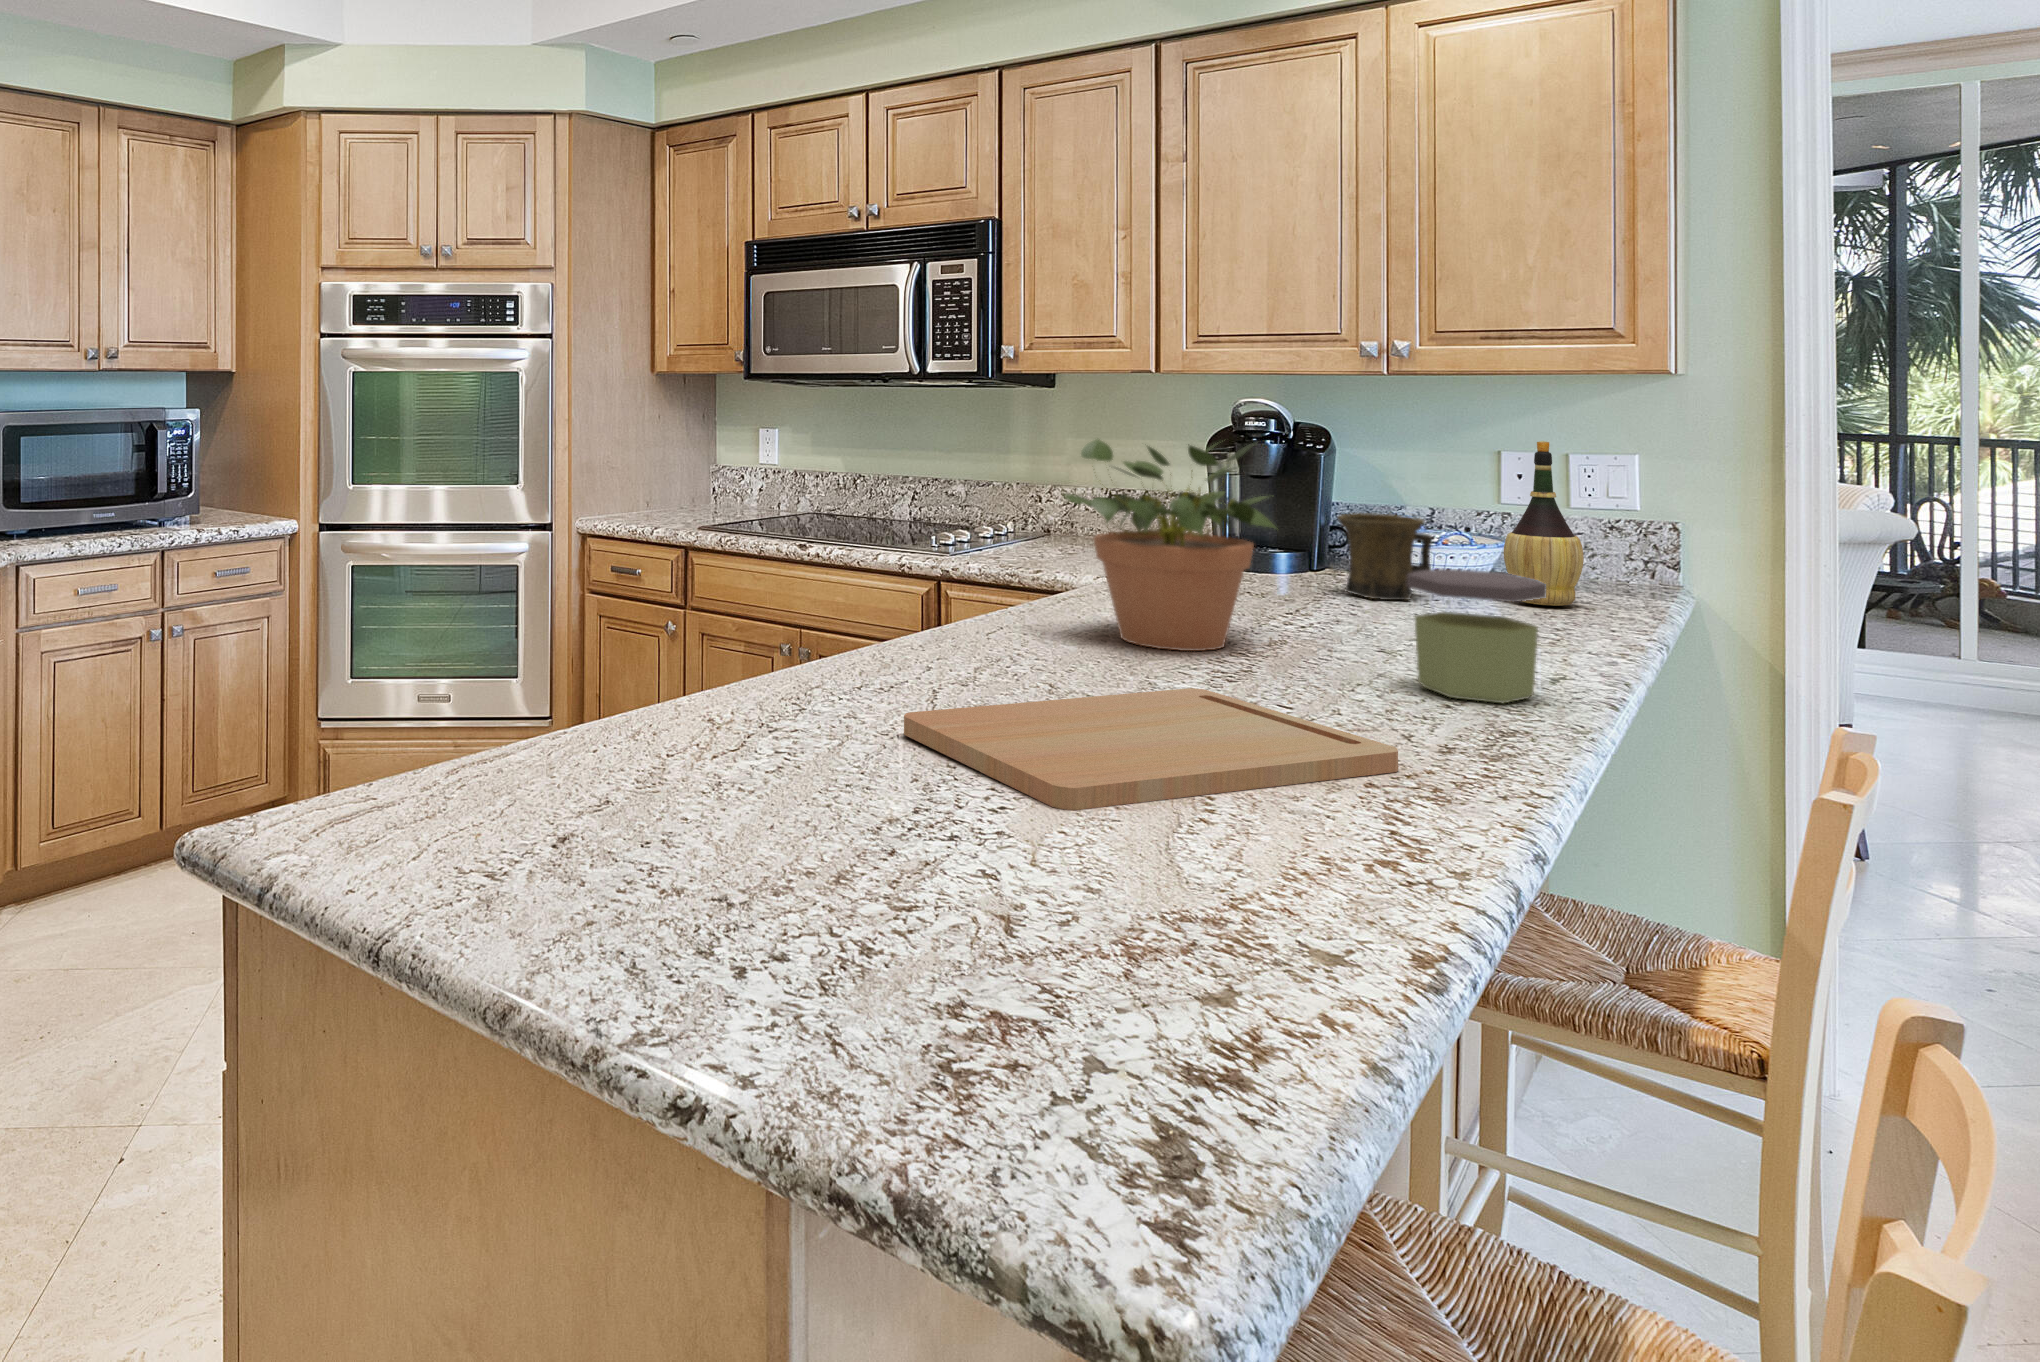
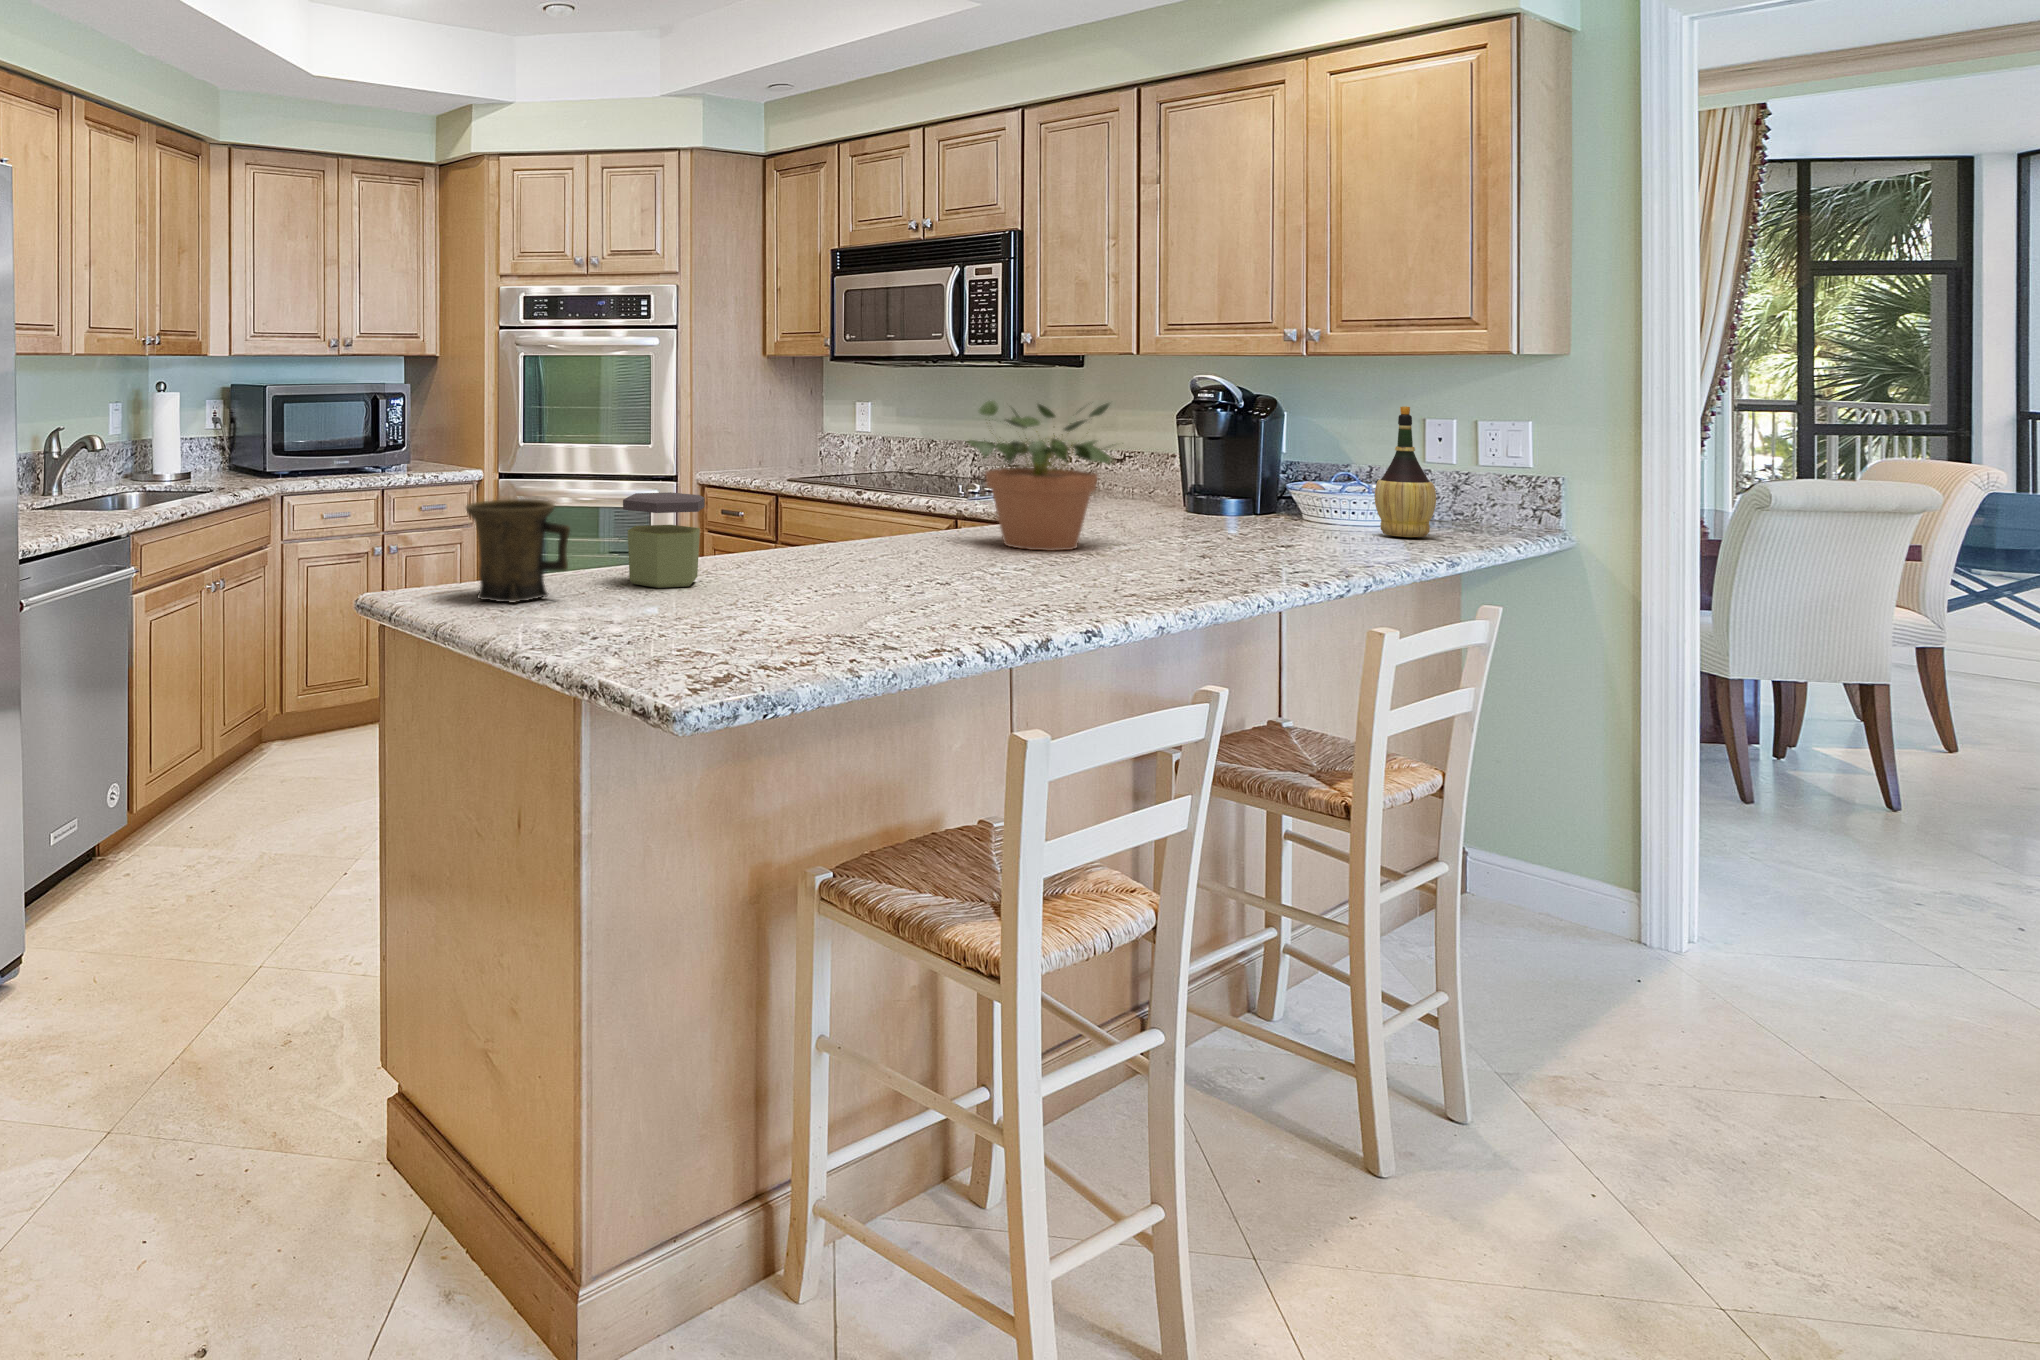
mug: present [1337,513,1432,600] -> present [466,499,570,602]
jar: present [1407,568,1546,703] -> present [623,492,705,588]
cutting board: present [904,688,1398,810] -> none [763,559,1052,603]

